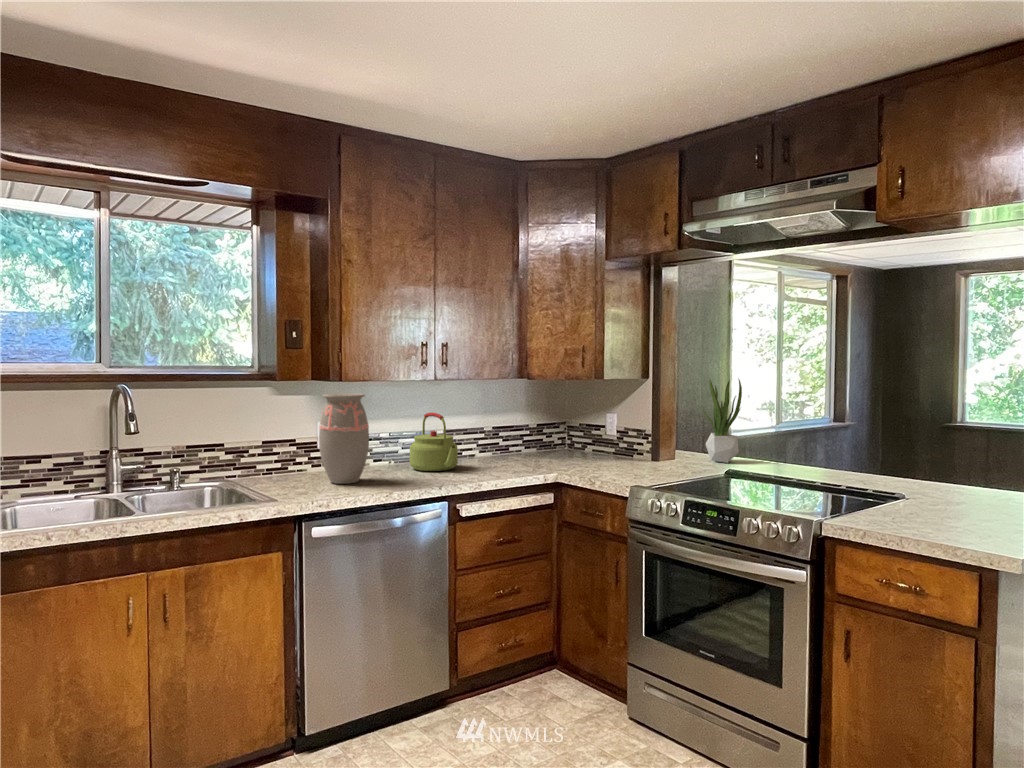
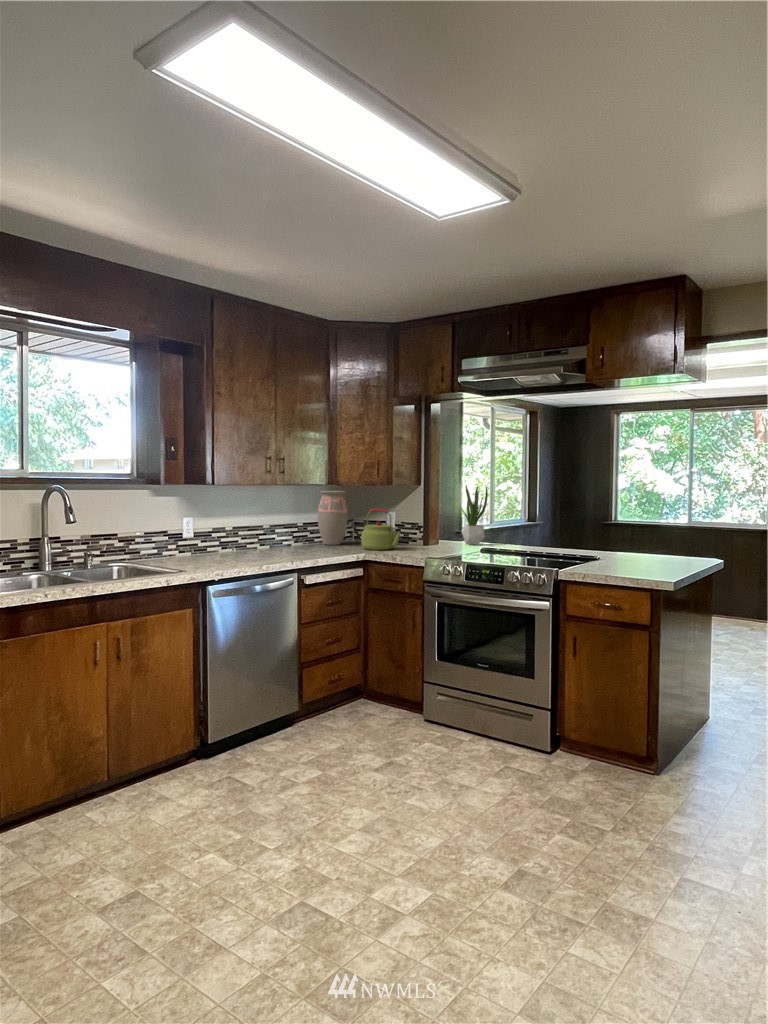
decorative vase: present [319,393,369,484] -> present [318,491,348,545]
kettle: present [410,412,458,471] -> present [361,508,401,550]

